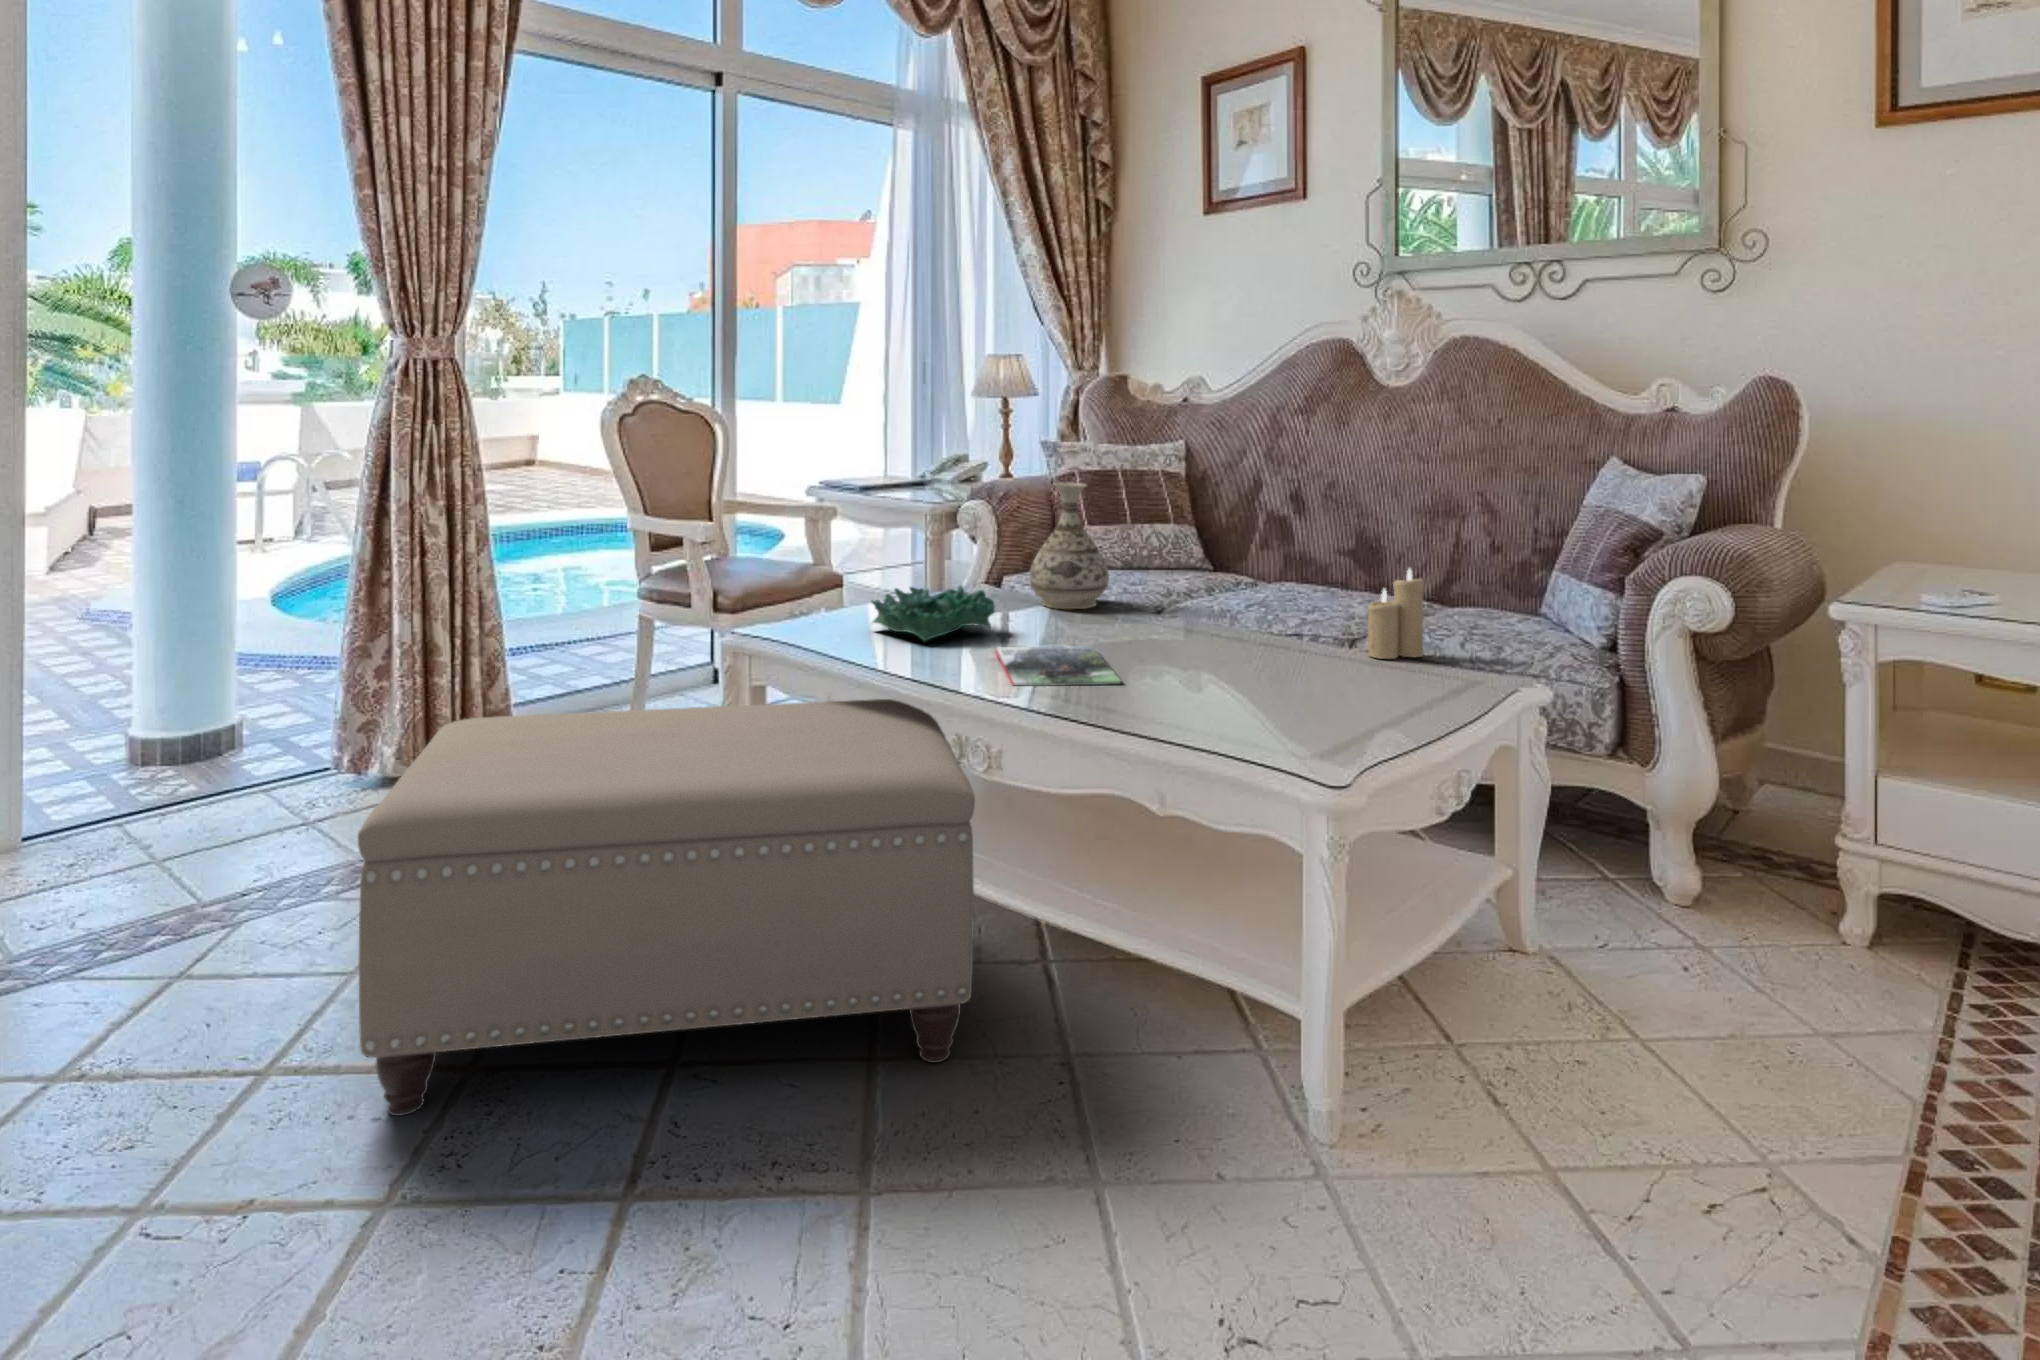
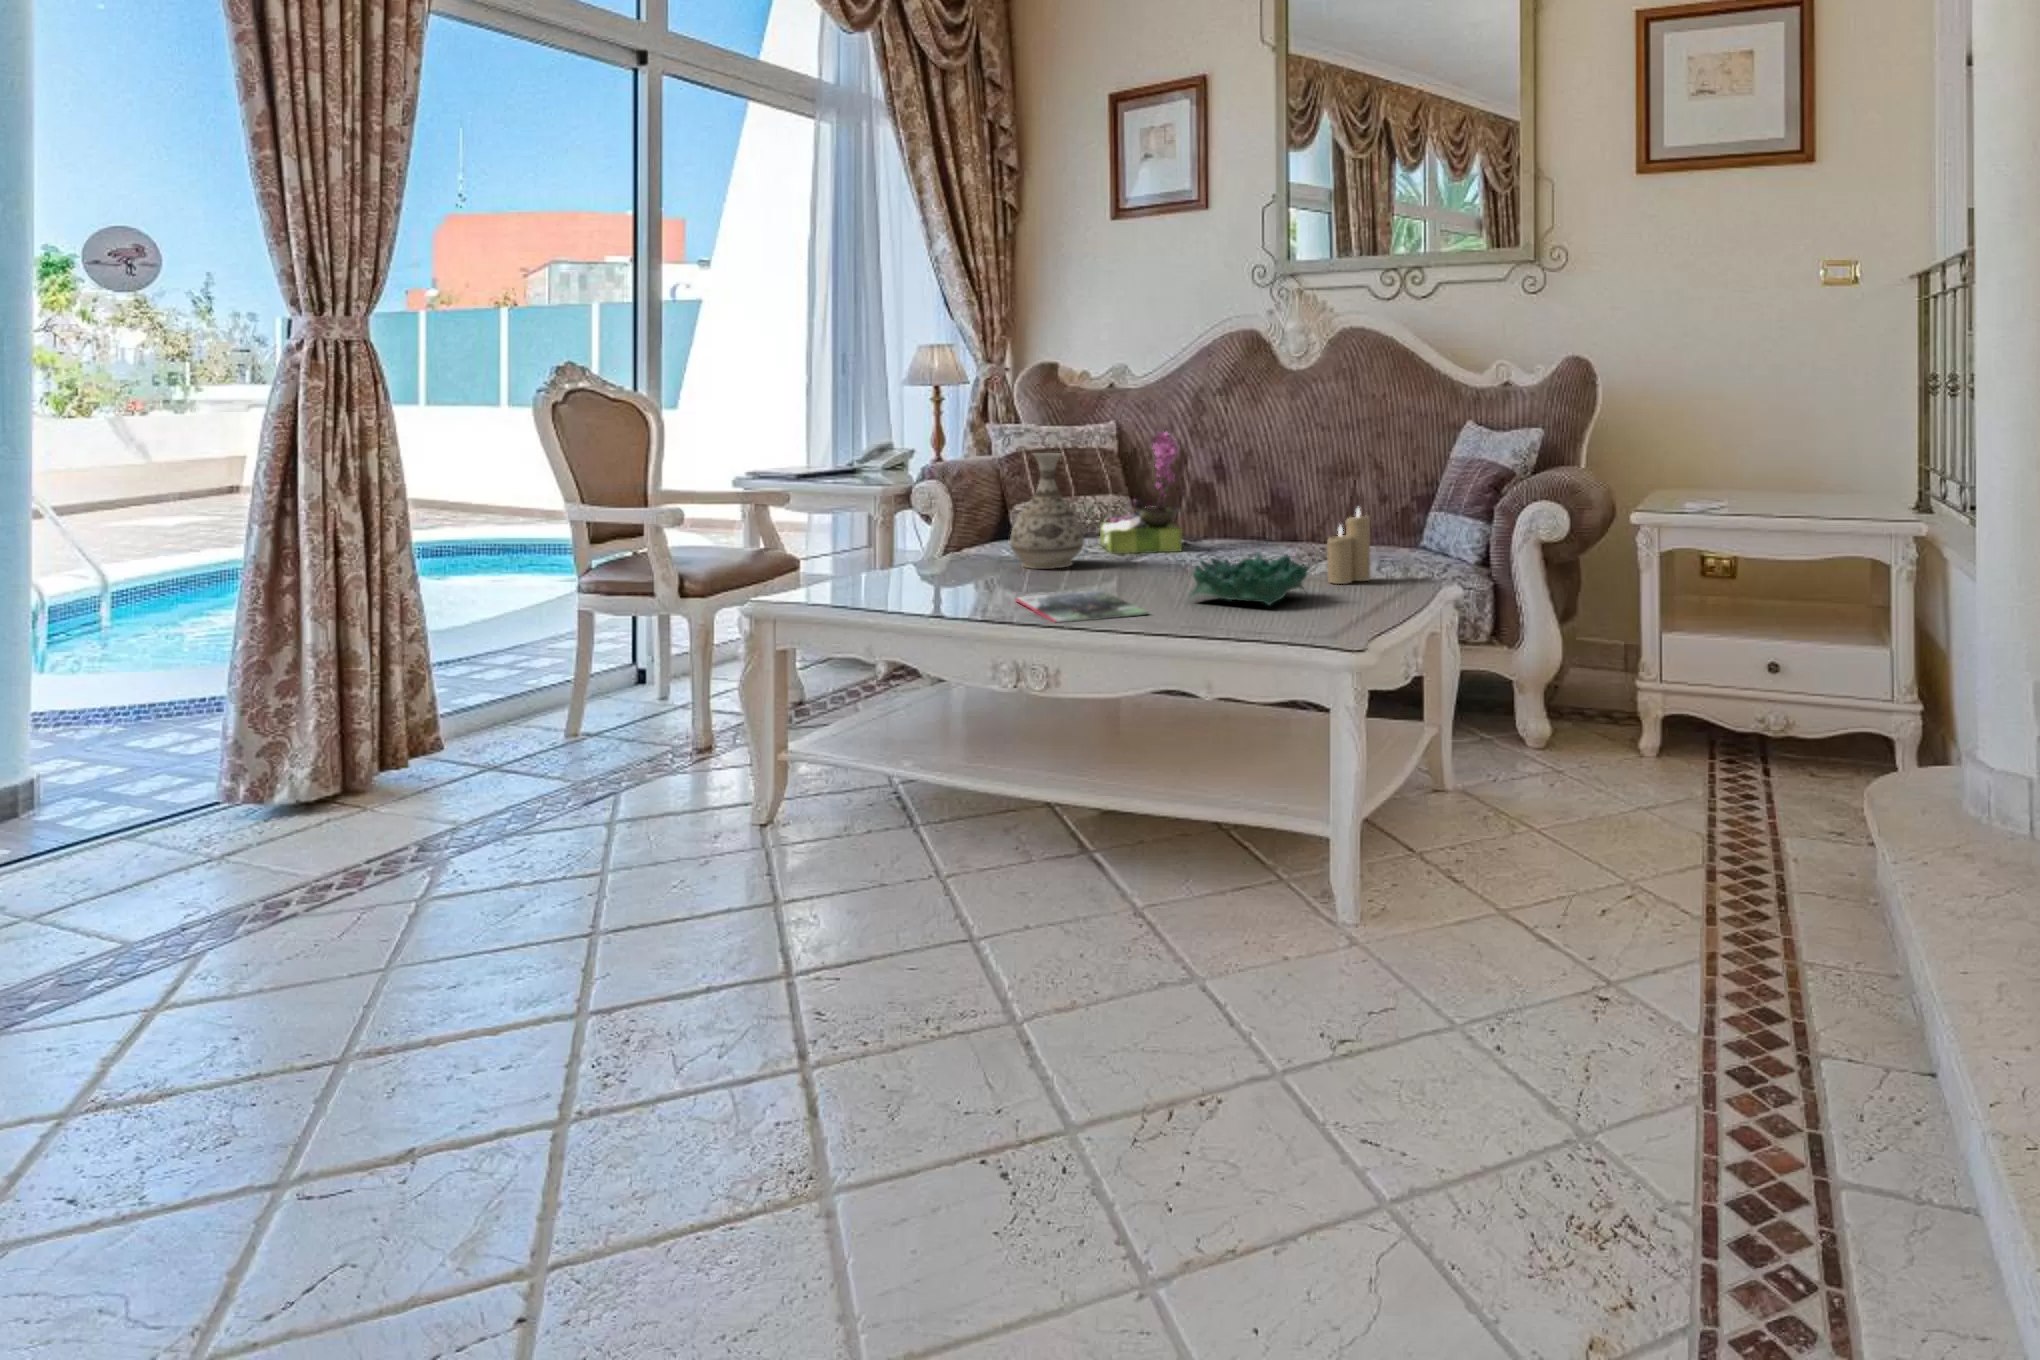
flower arrangement: none [1145,457,1242,596] -> present [1100,432,1182,554]
decorative bowl: present [872,586,995,641] -> present [1191,554,1309,605]
ottoman: present [358,699,975,1116] -> none [458,646,1062,1094]

